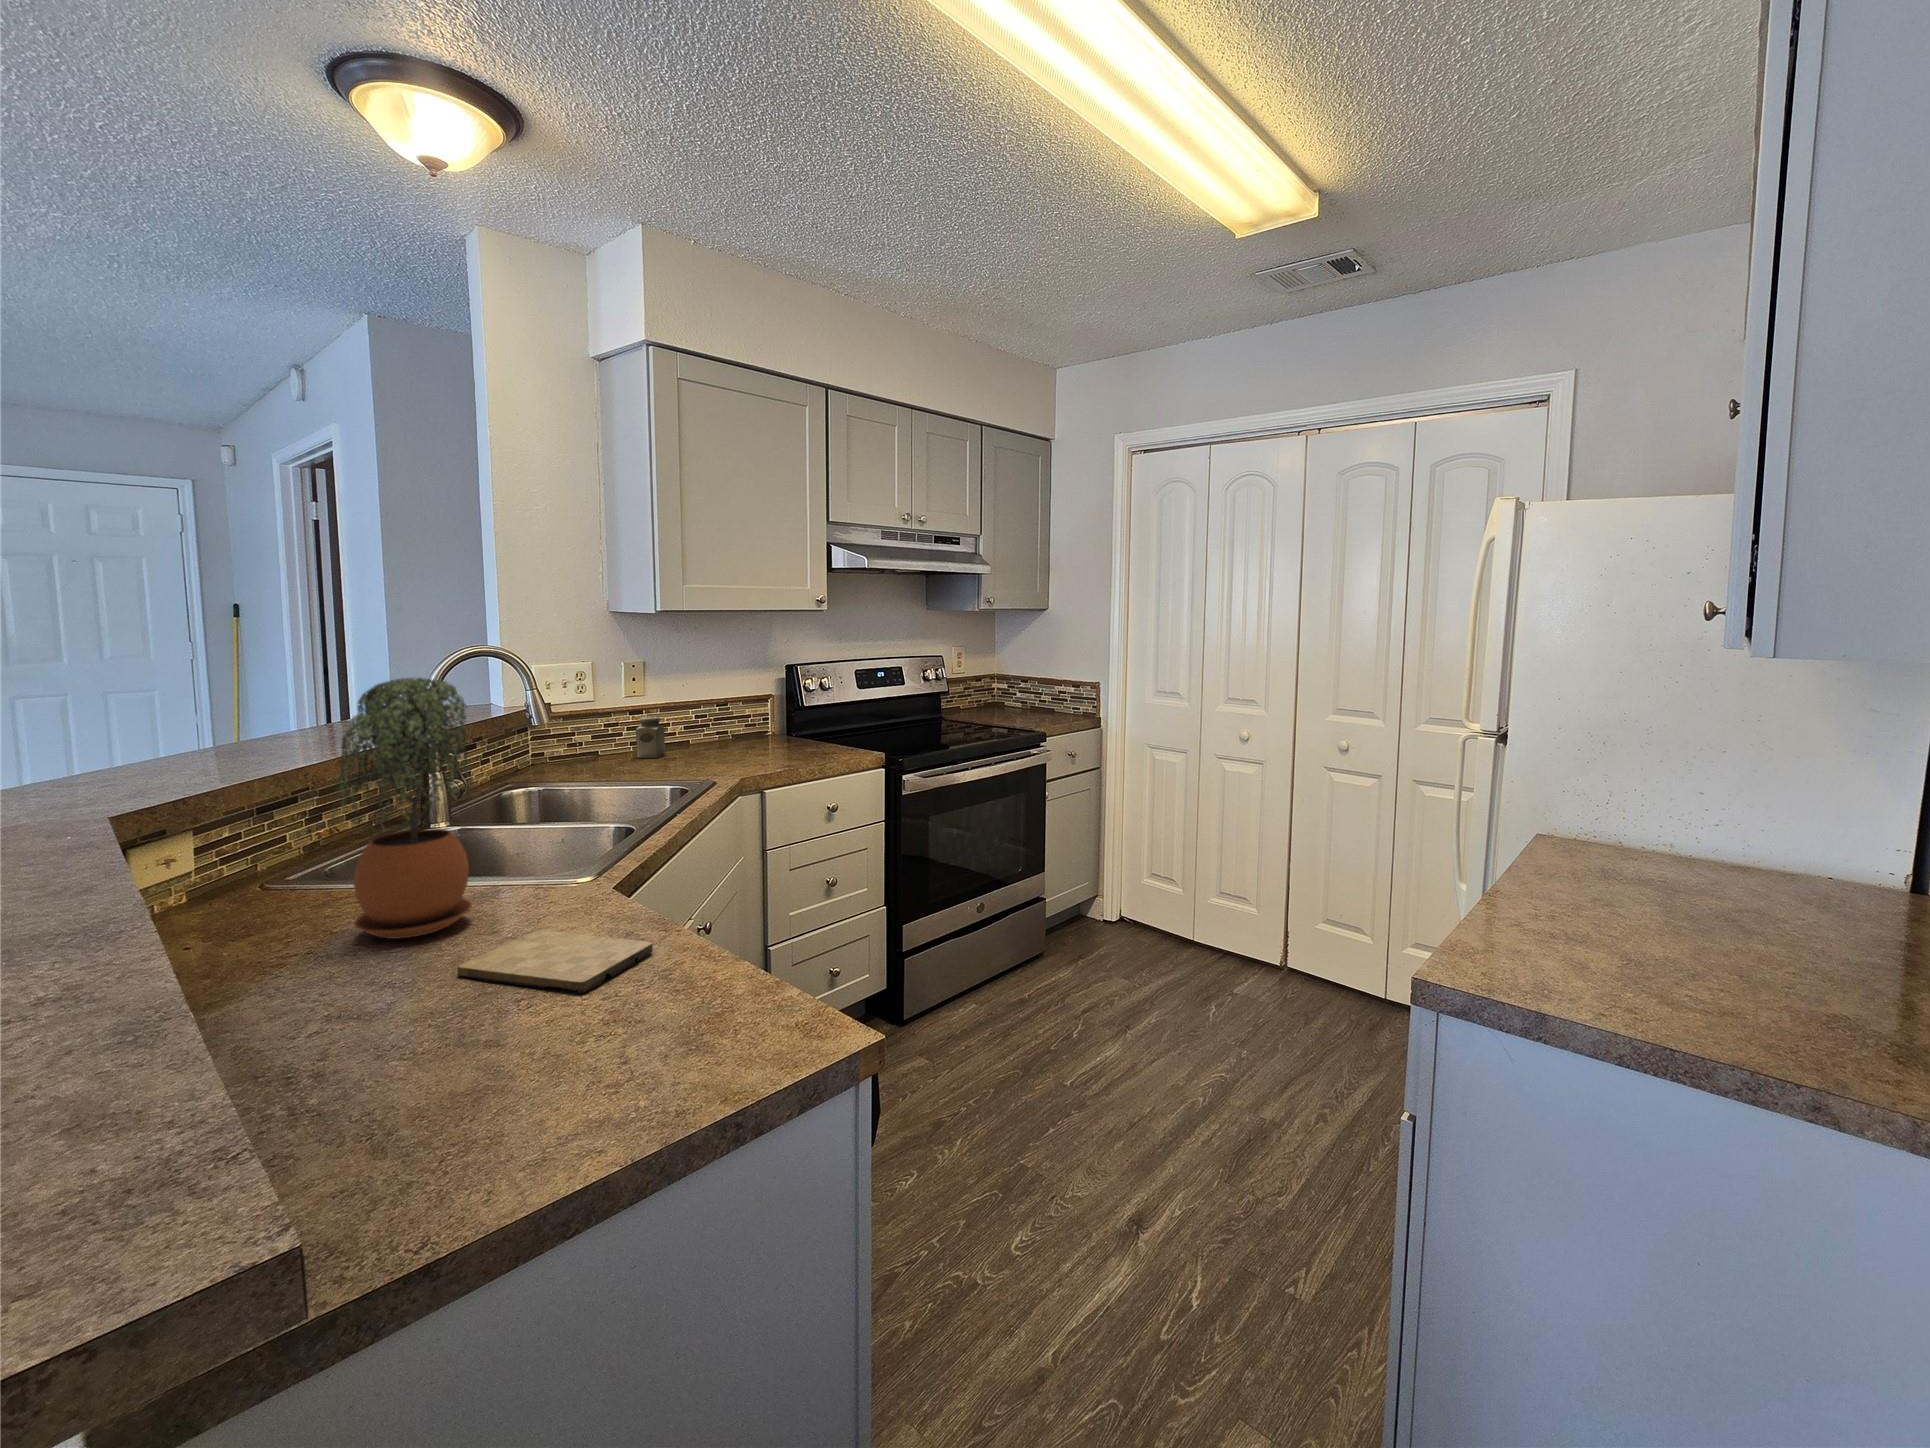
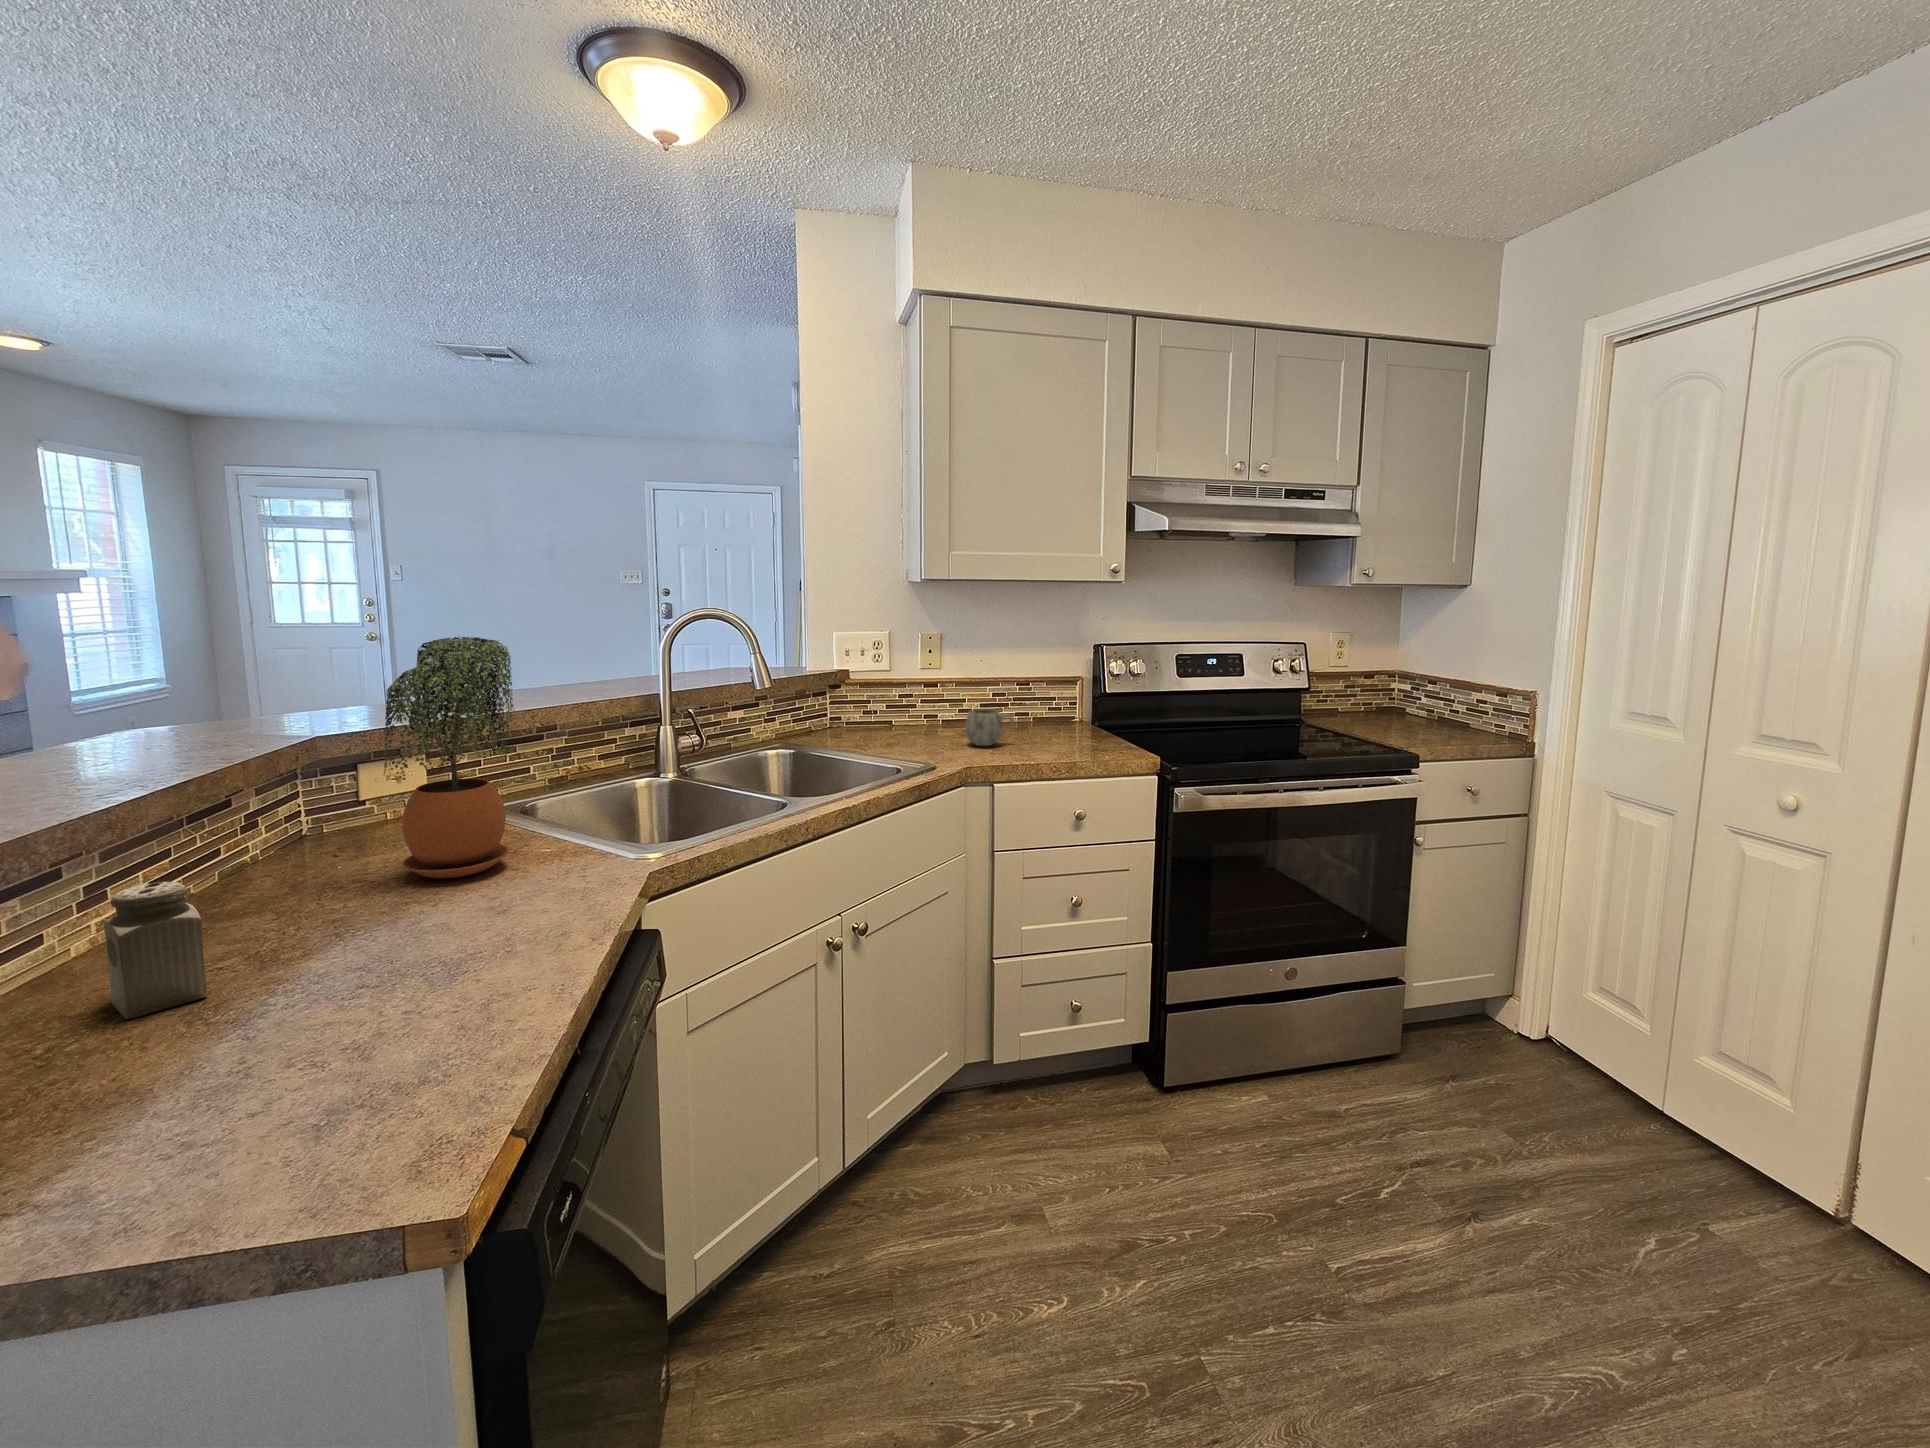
salt shaker: present [636,717,665,758] -> present [104,882,207,1019]
mug: none [703,728,748,763] -> present [966,709,1014,746]
cutting board: present [457,930,653,993] -> none [384,896,533,977]

